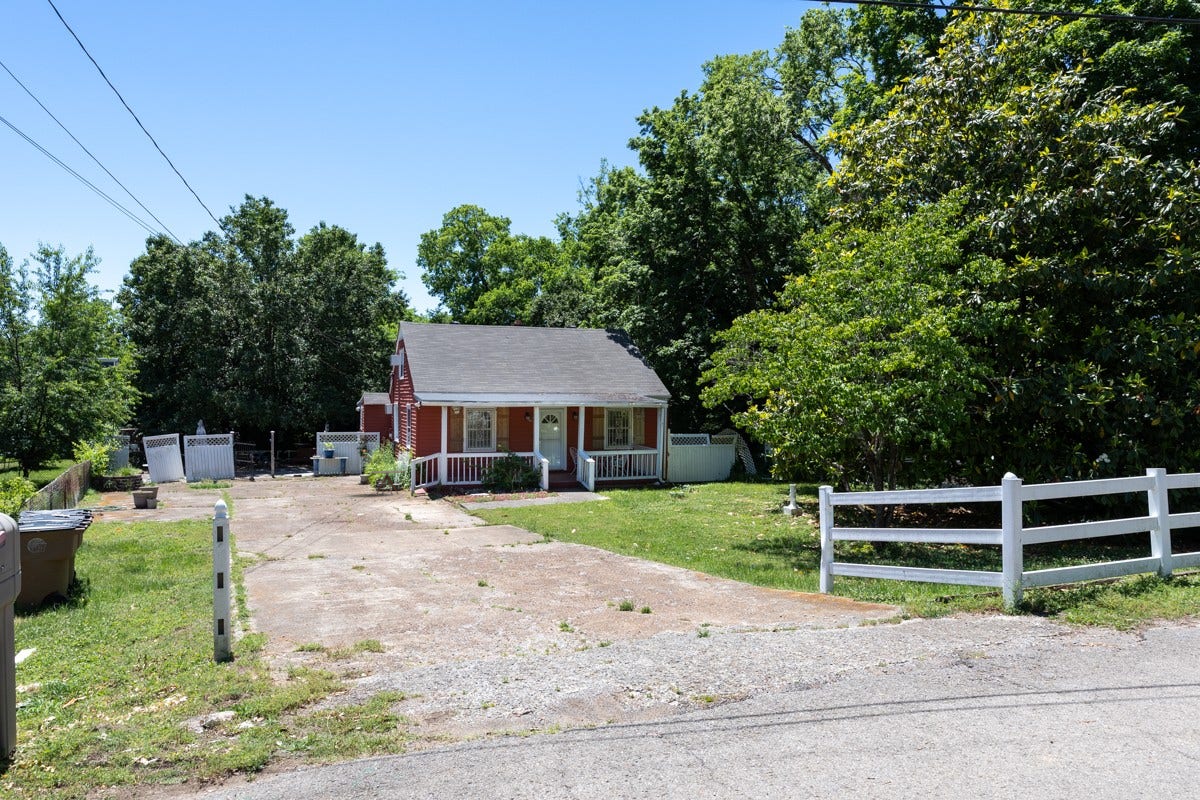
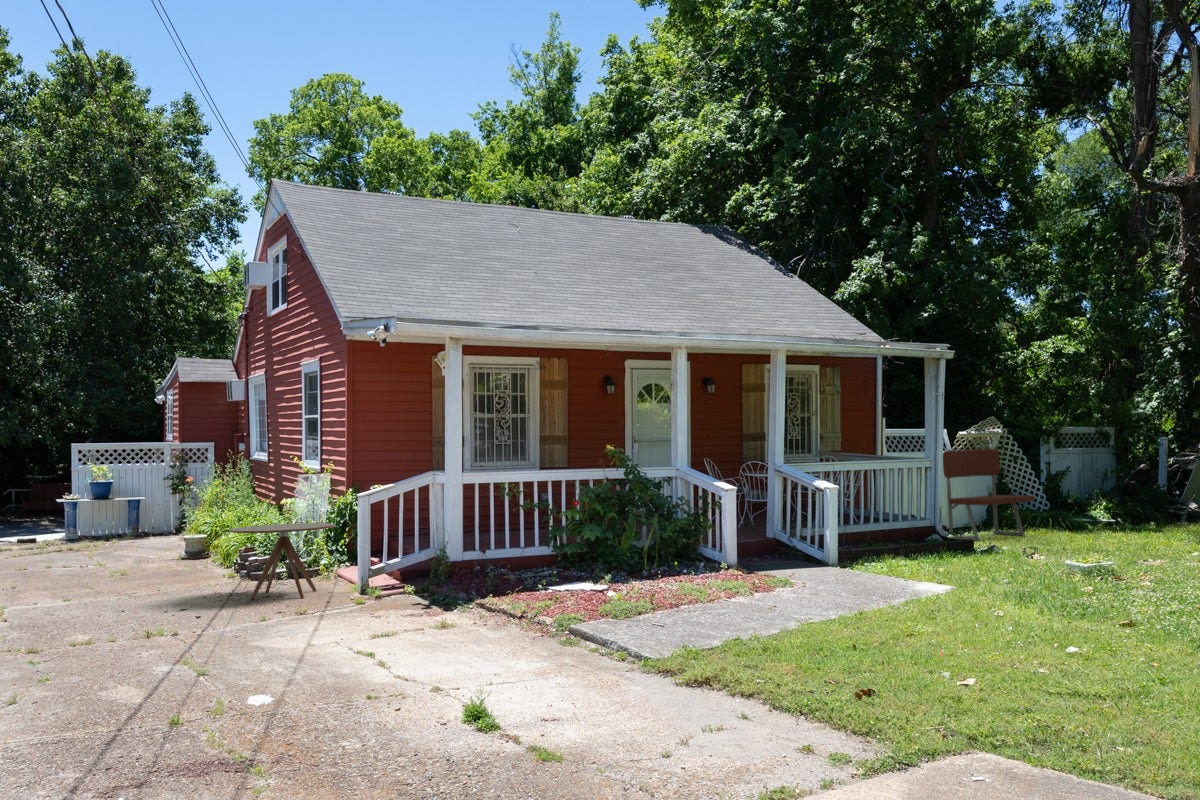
bench: none [667,446,706,486] -> present [943,449,1035,541]

